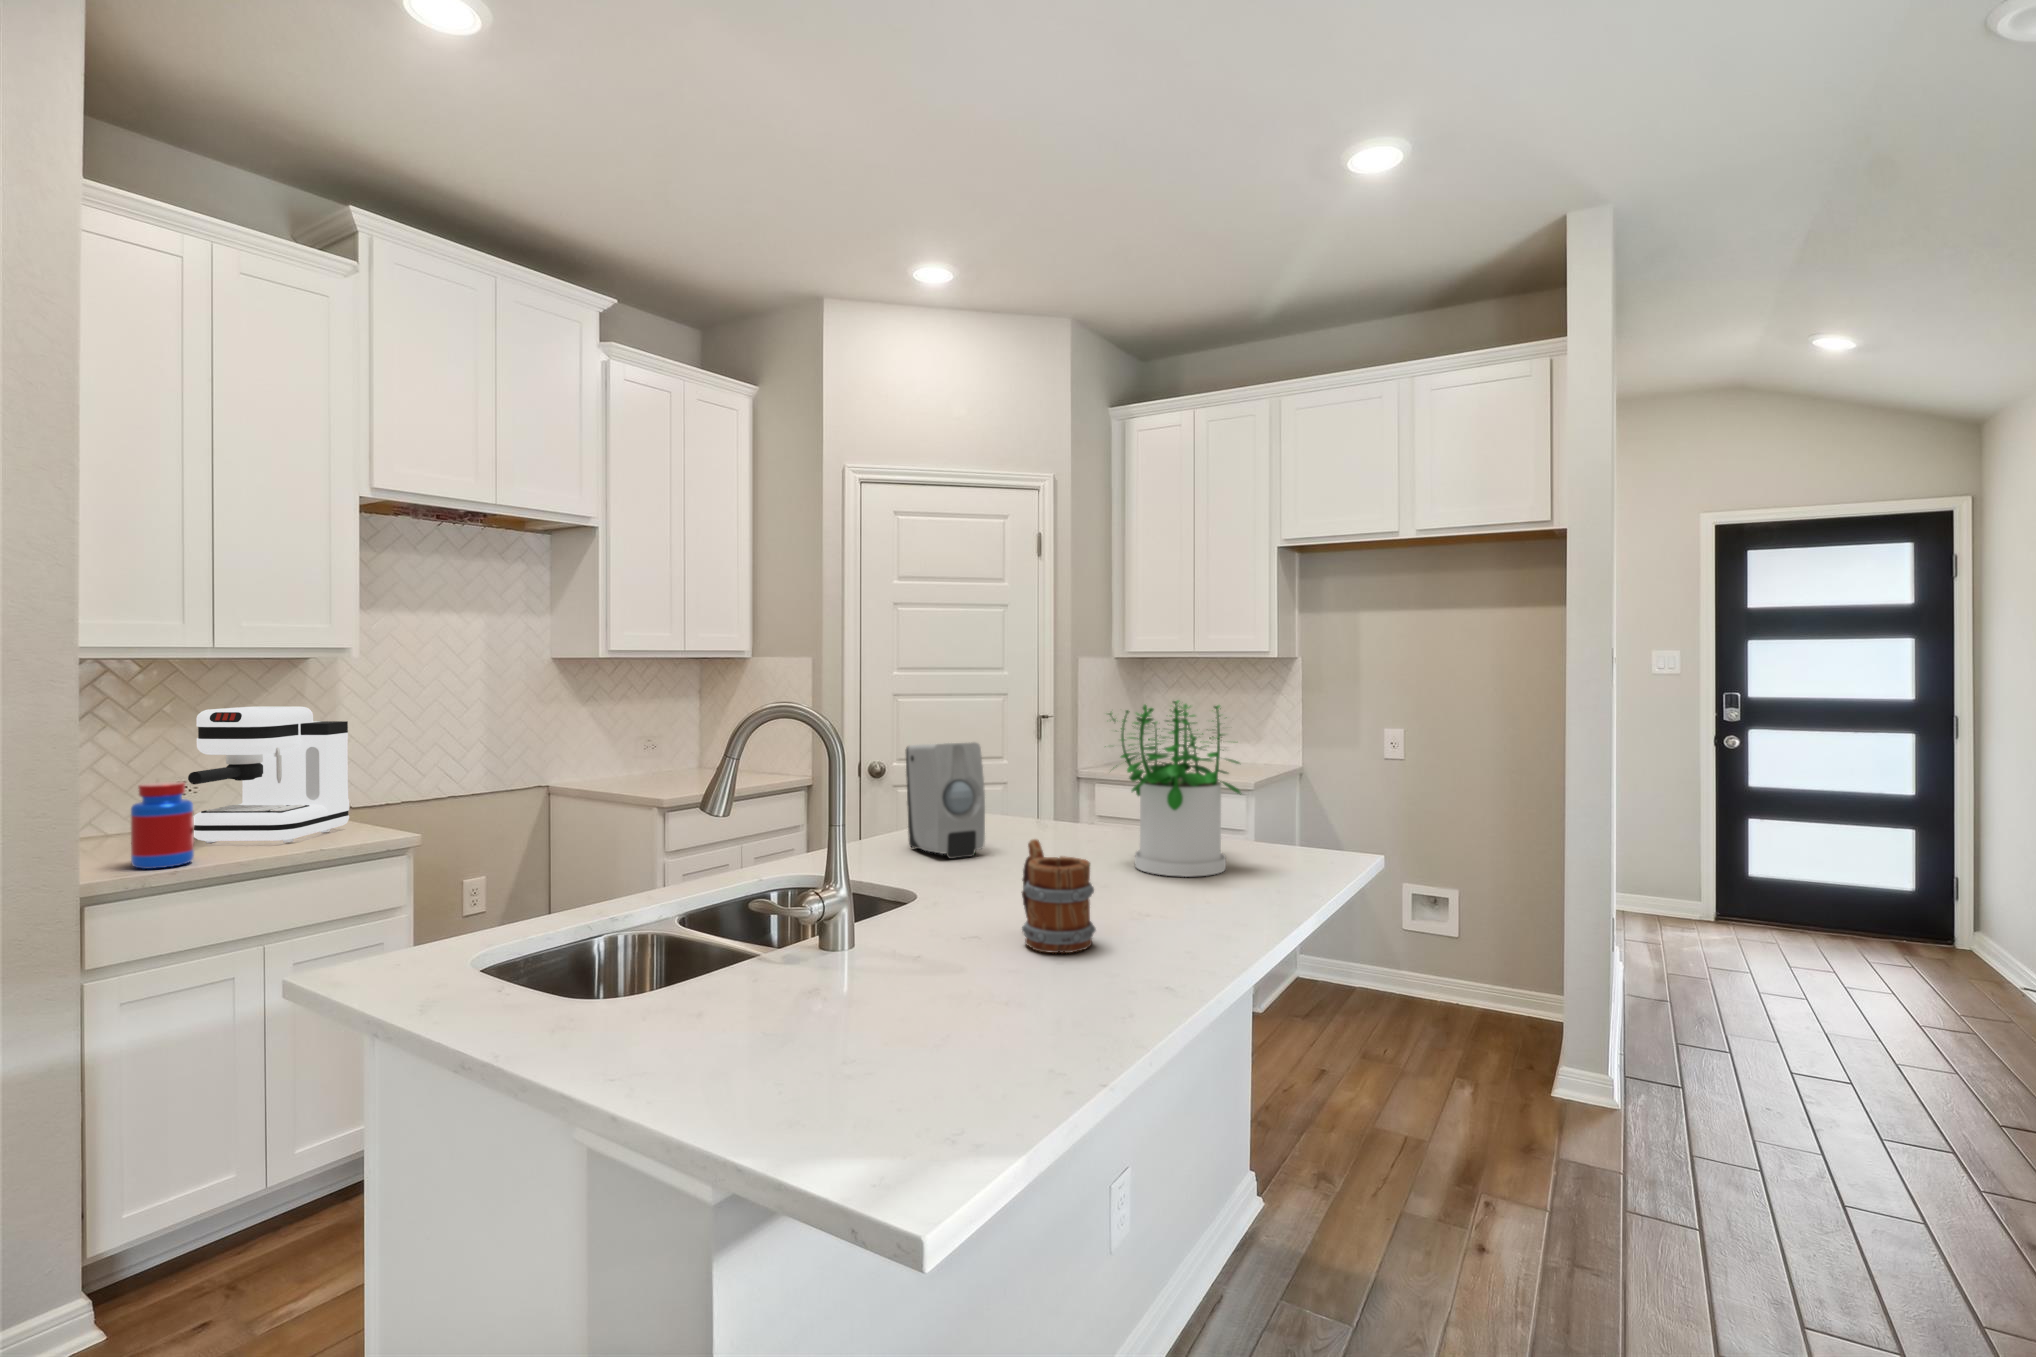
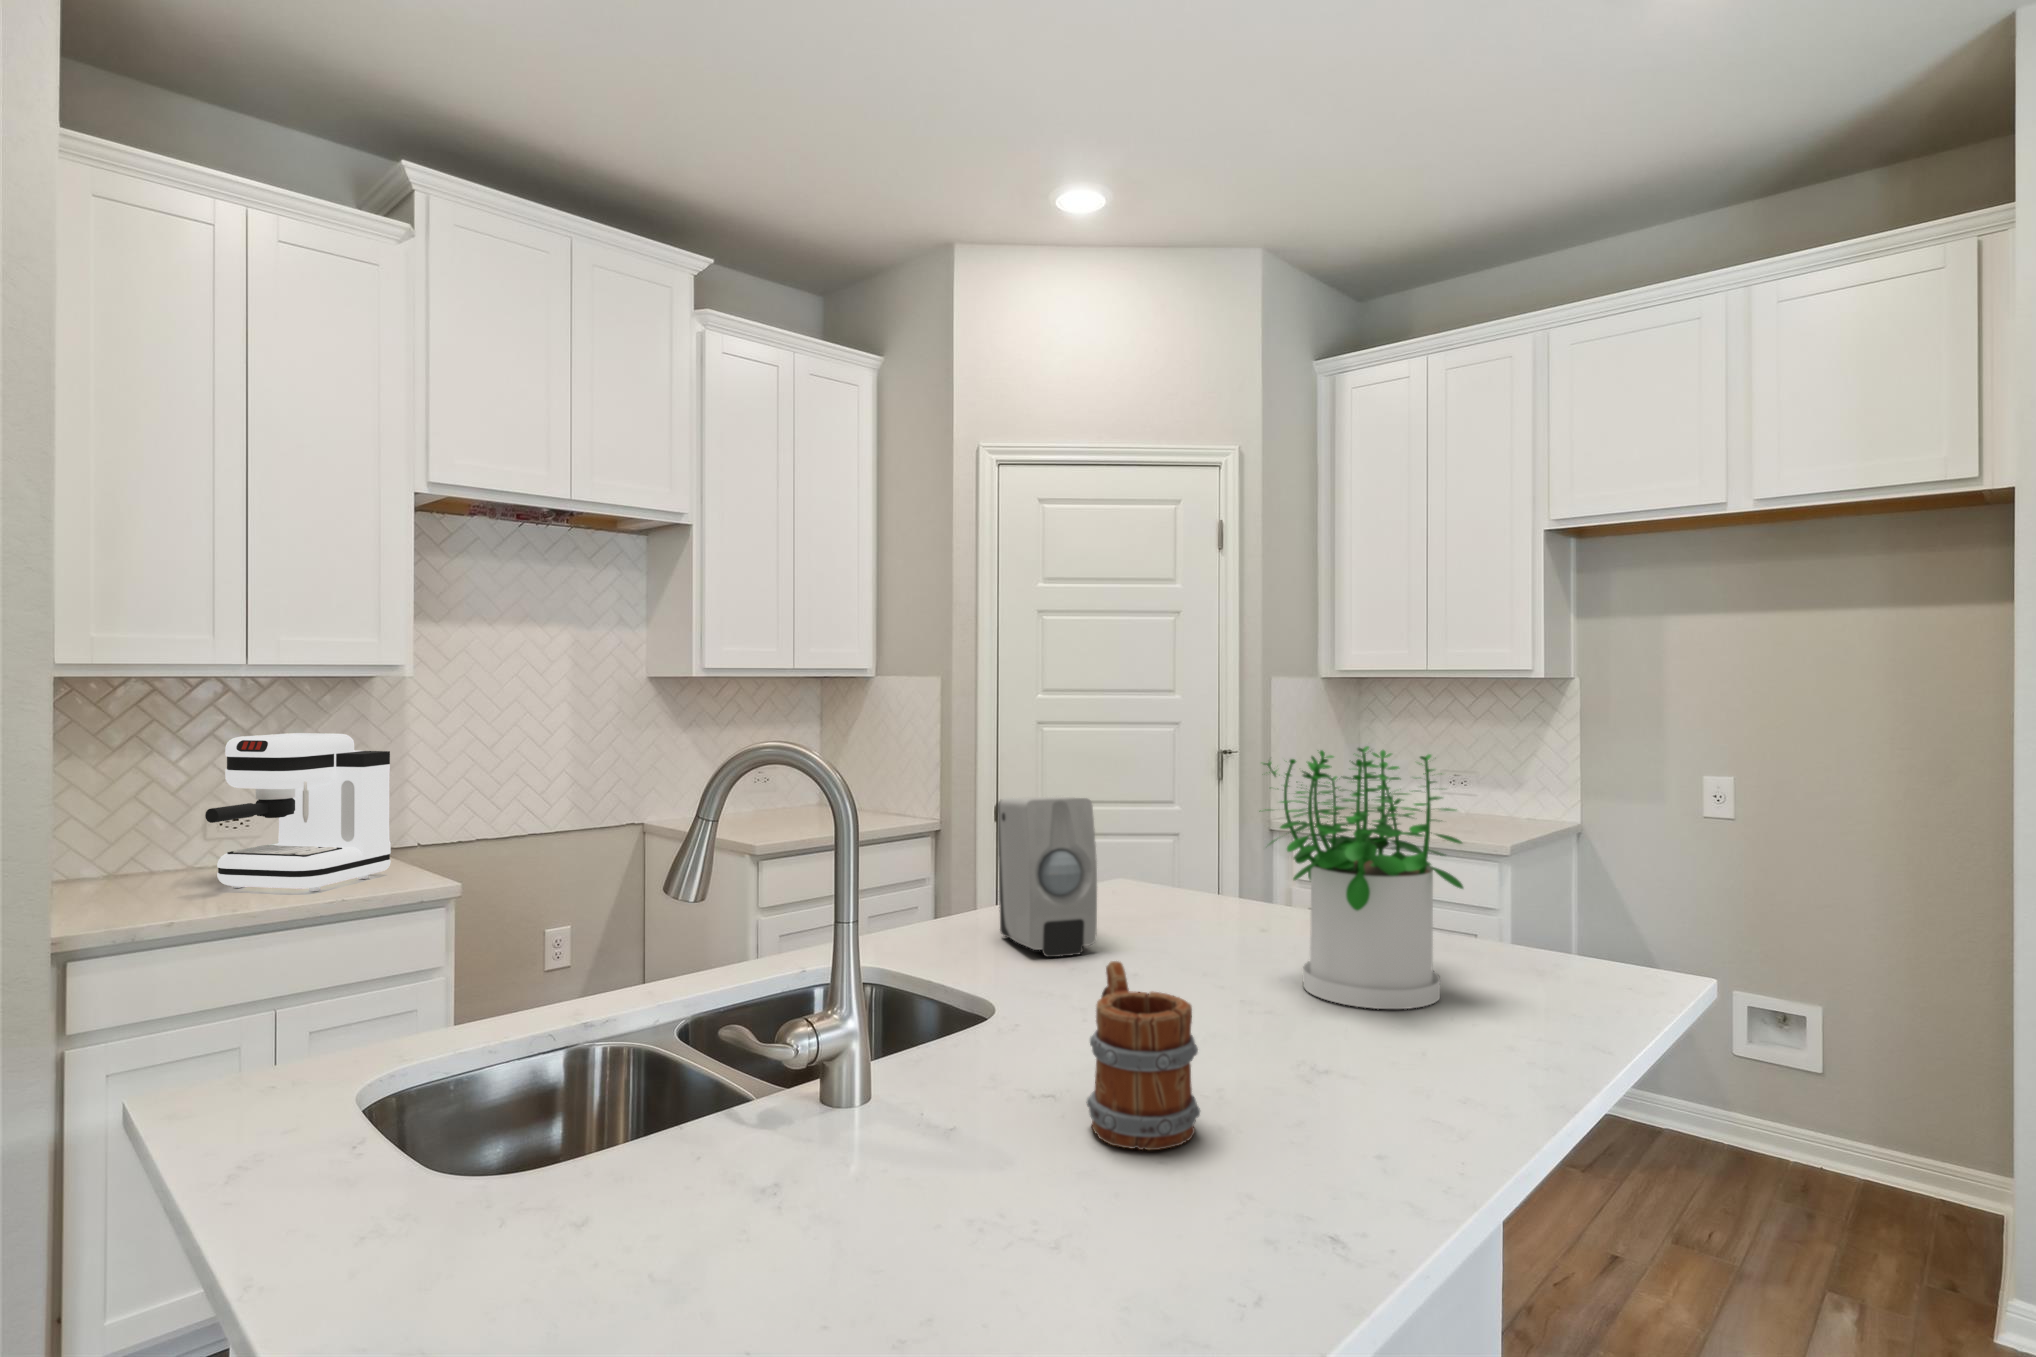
jar: present [131,782,194,869] -> none [130,820,198,920]

